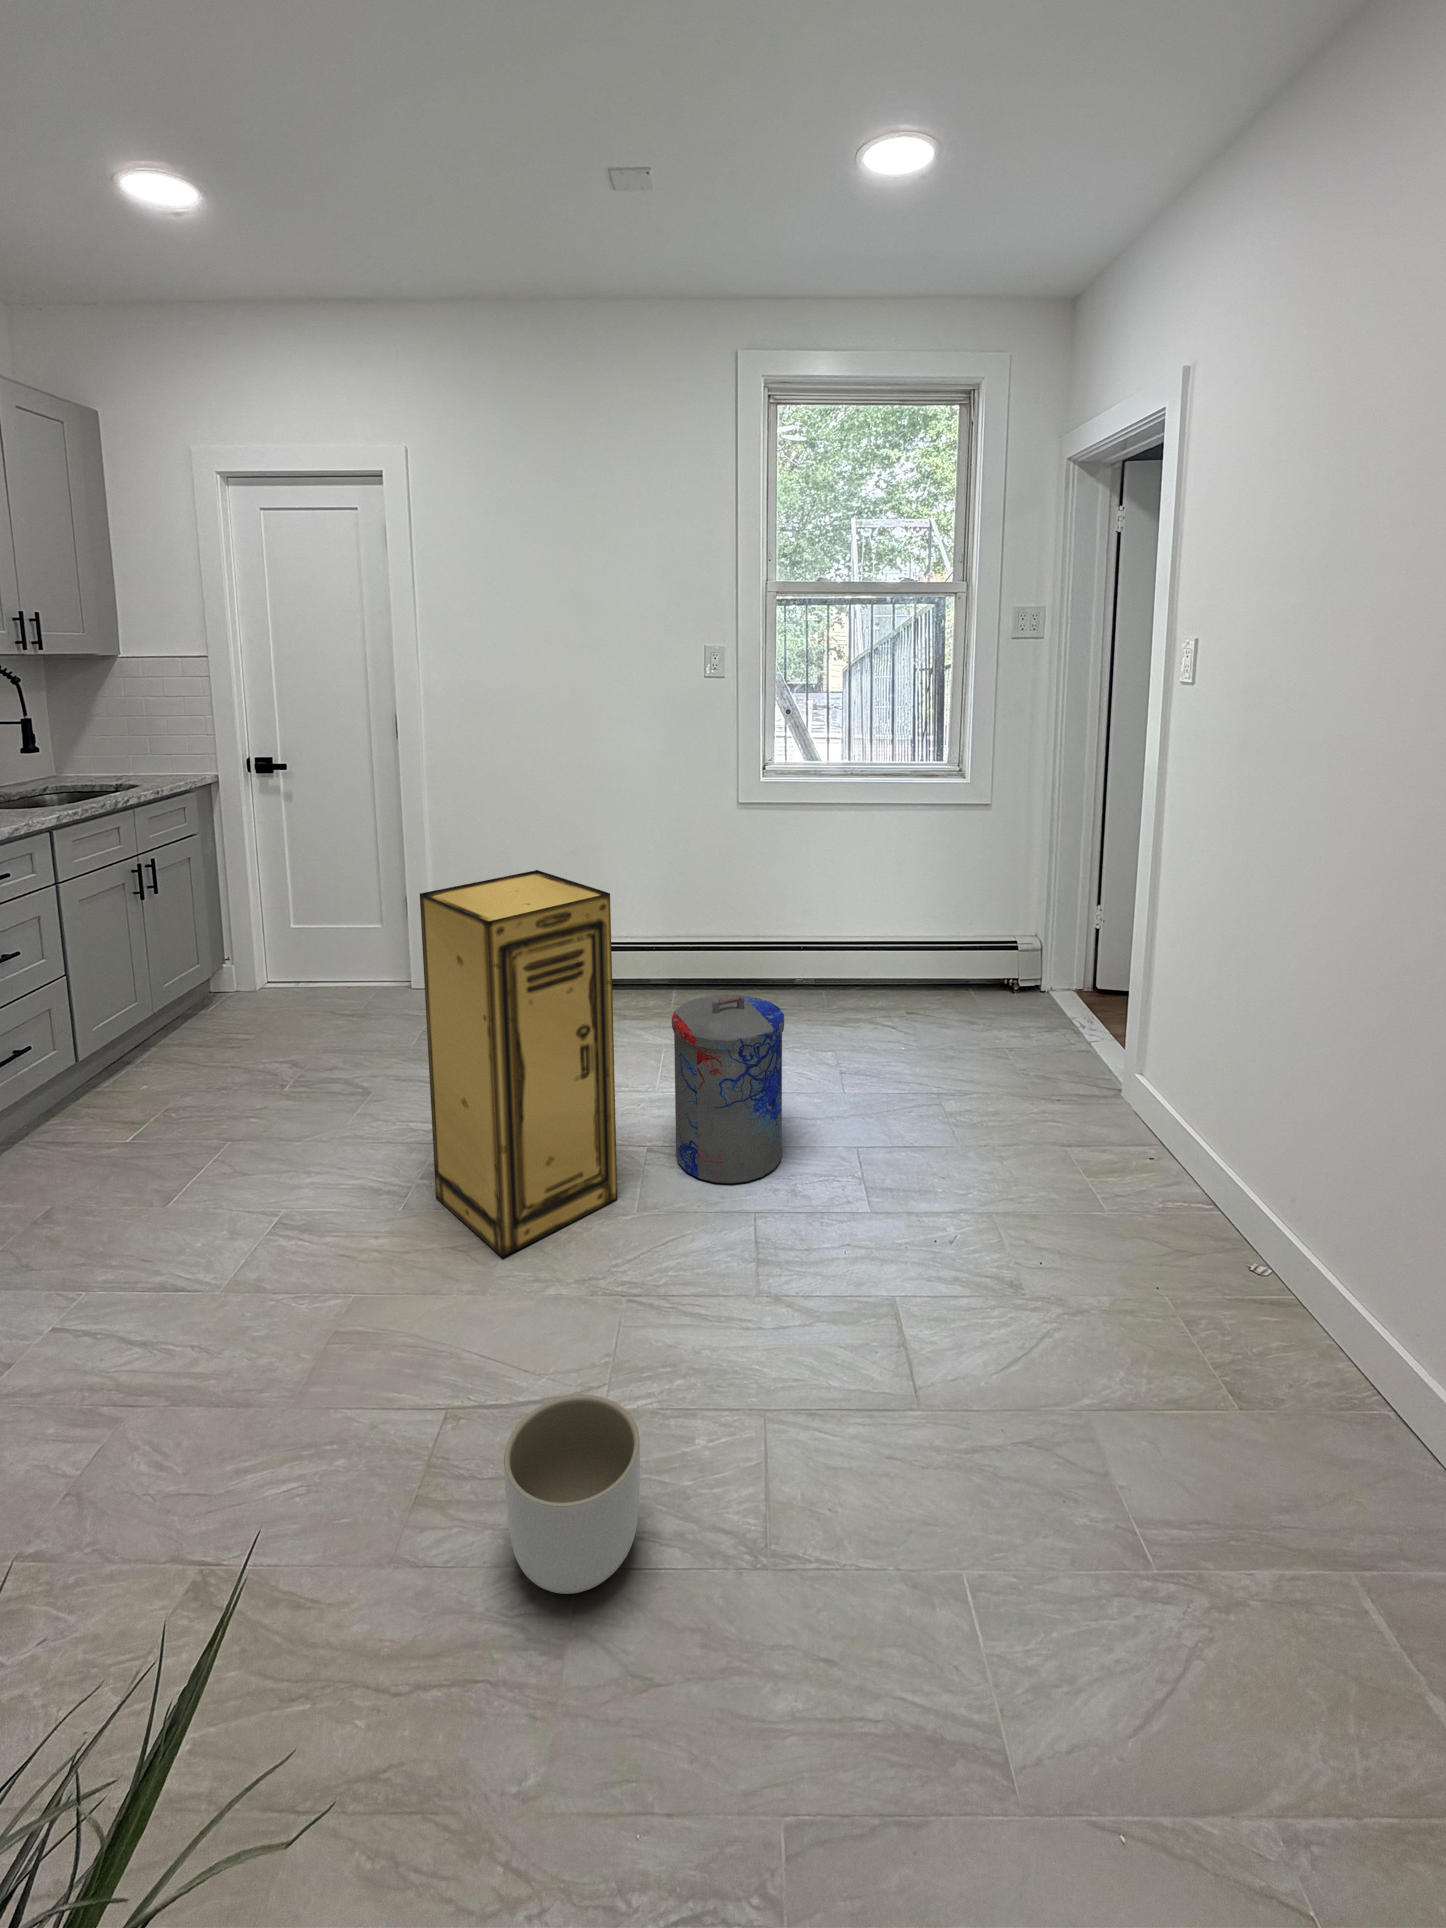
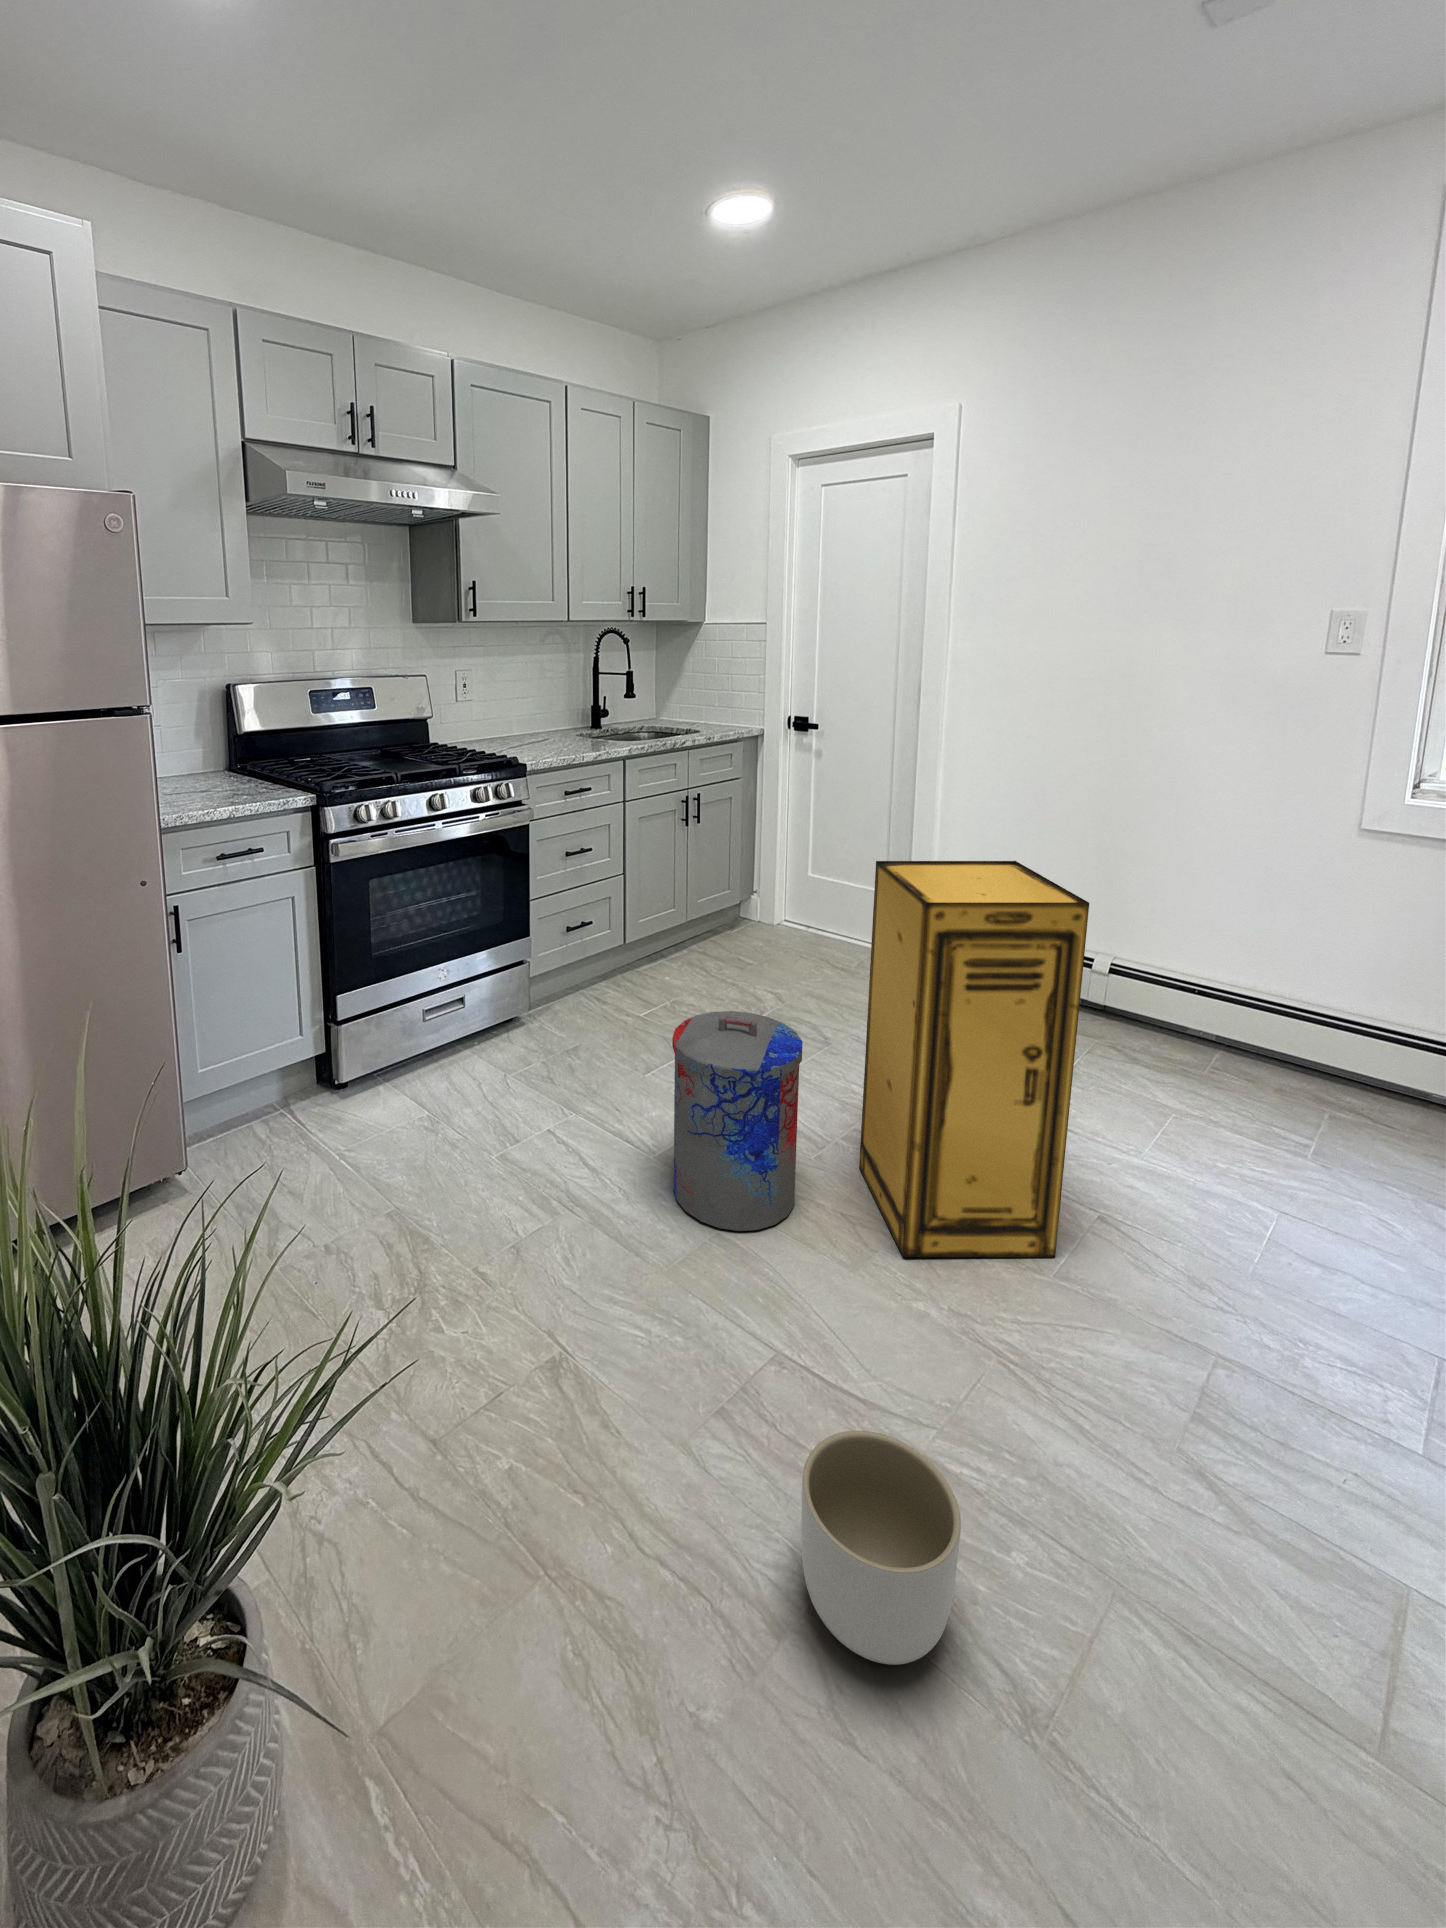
trash can: present [672,994,784,1183] -> present [672,1011,802,1231]

